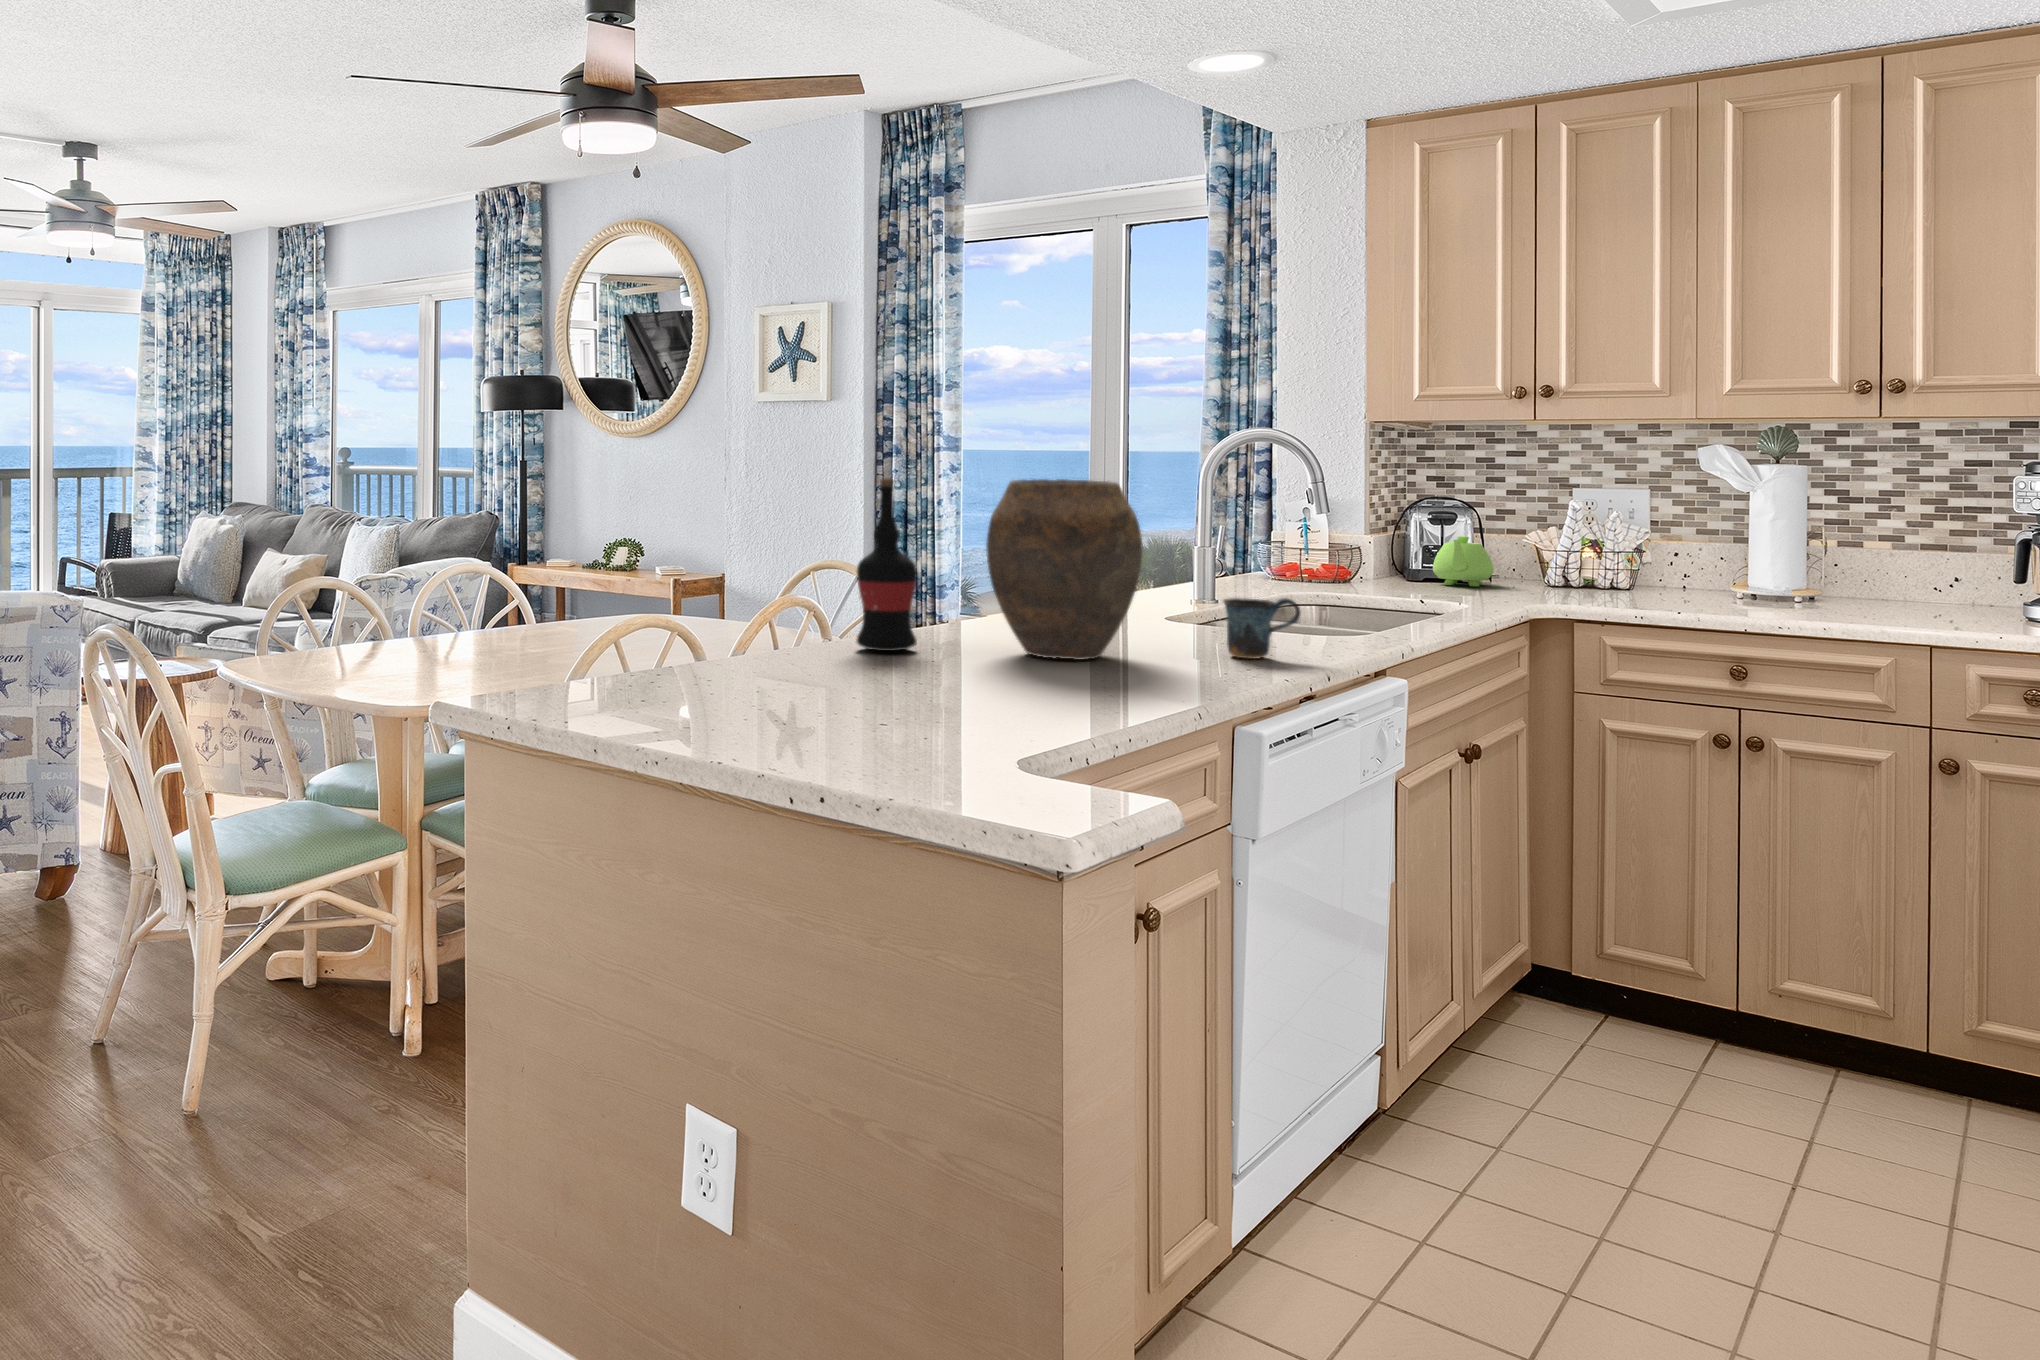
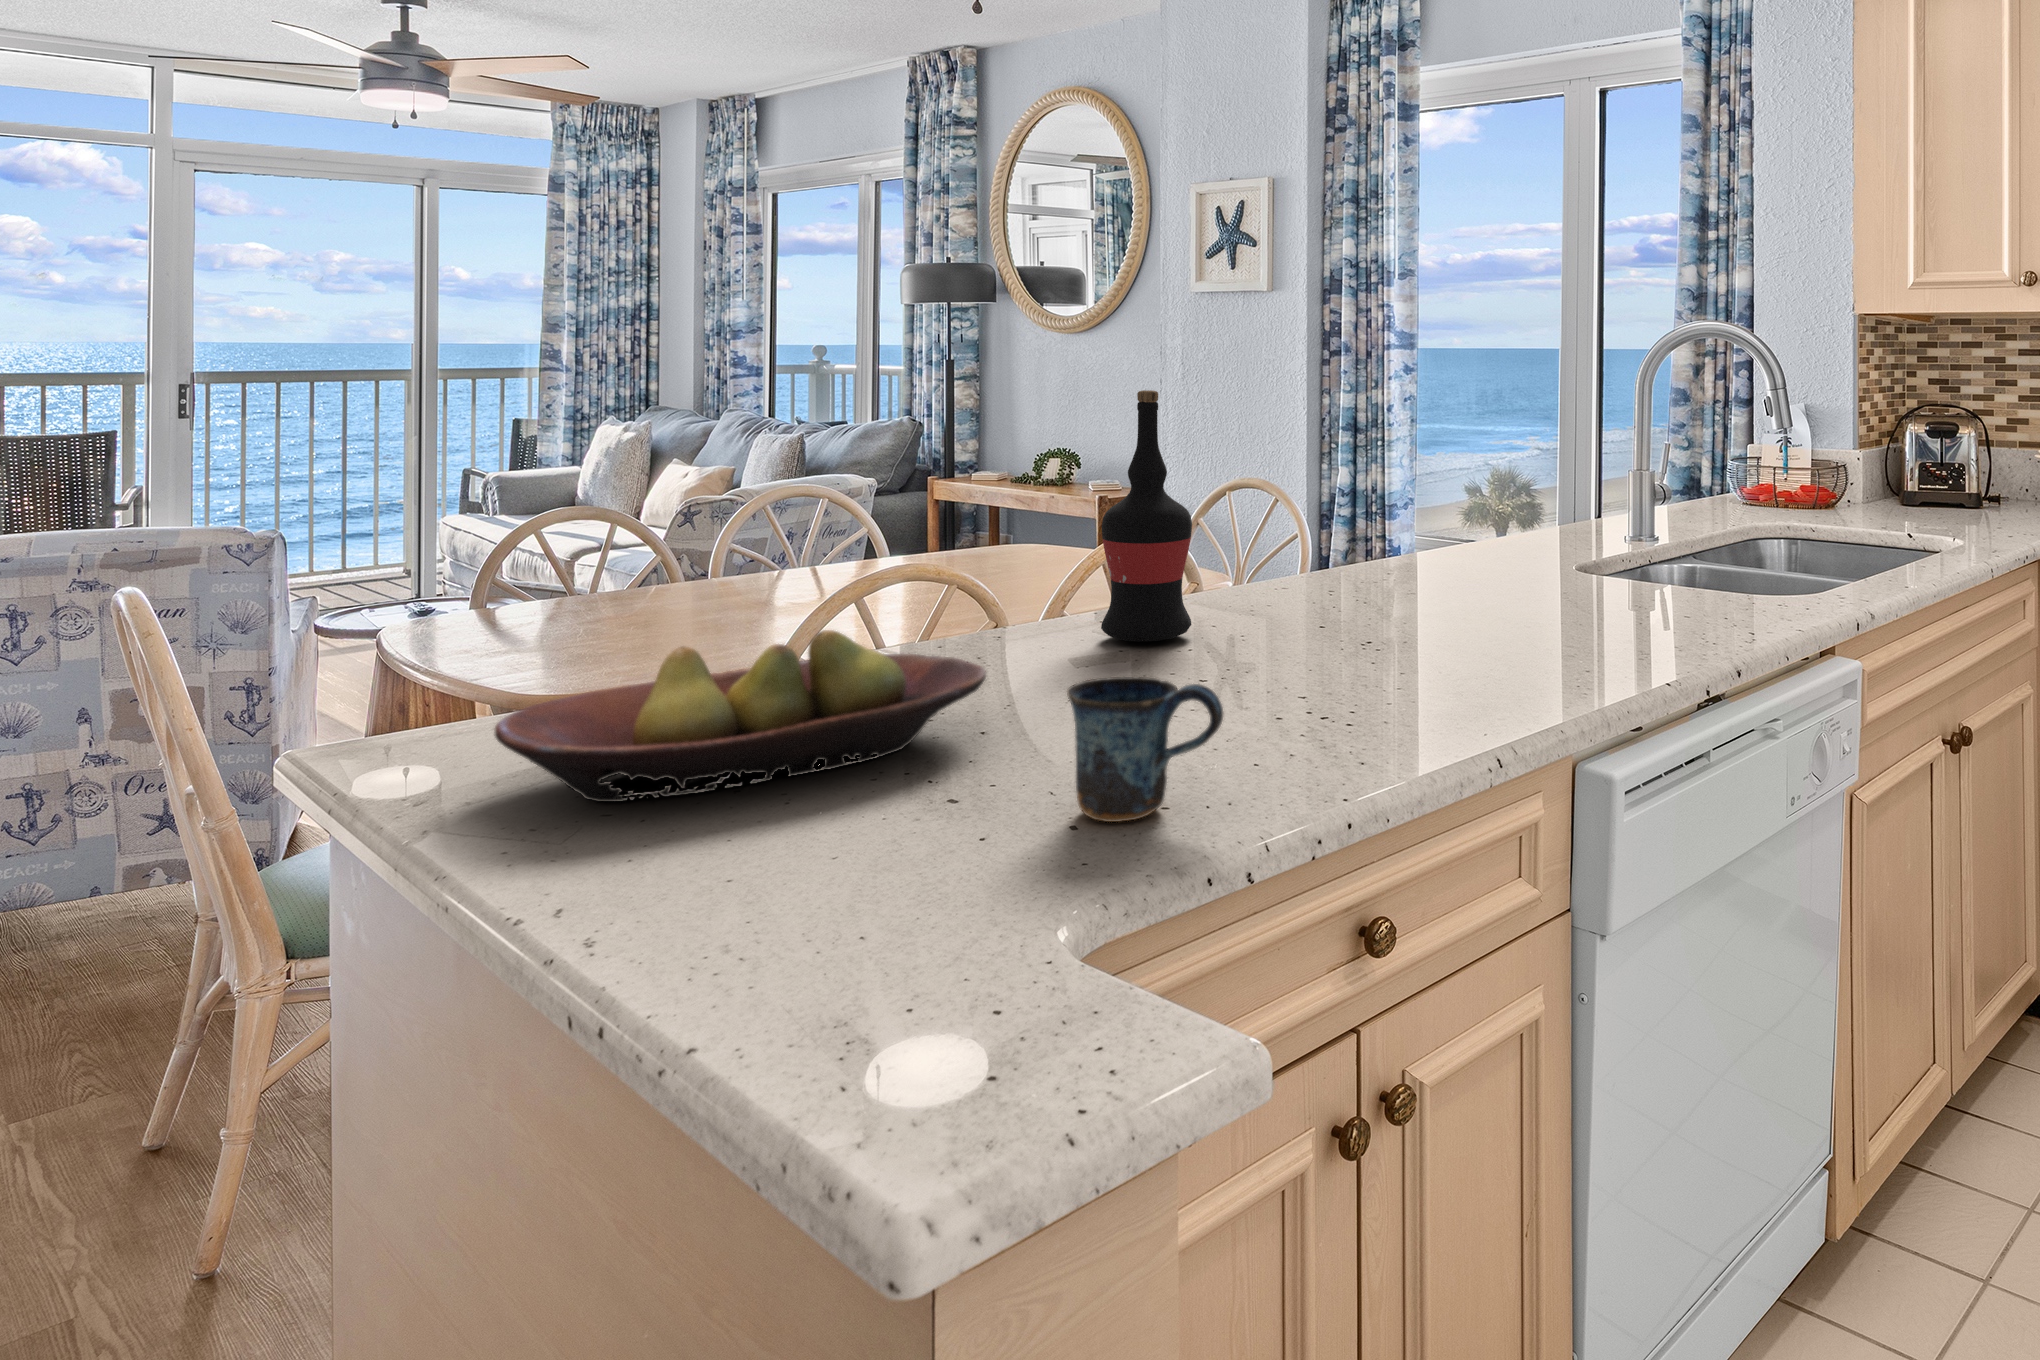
vase: present [986,479,1142,660] -> none [1286,391,1505,654]
teapot: present [1433,536,1493,586] -> none [1929,452,1999,512]
mug: present [1224,598,1300,659] -> present [1067,677,1223,822]
fruit bowl: none [597,621,847,712] -> present [495,630,986,802]

